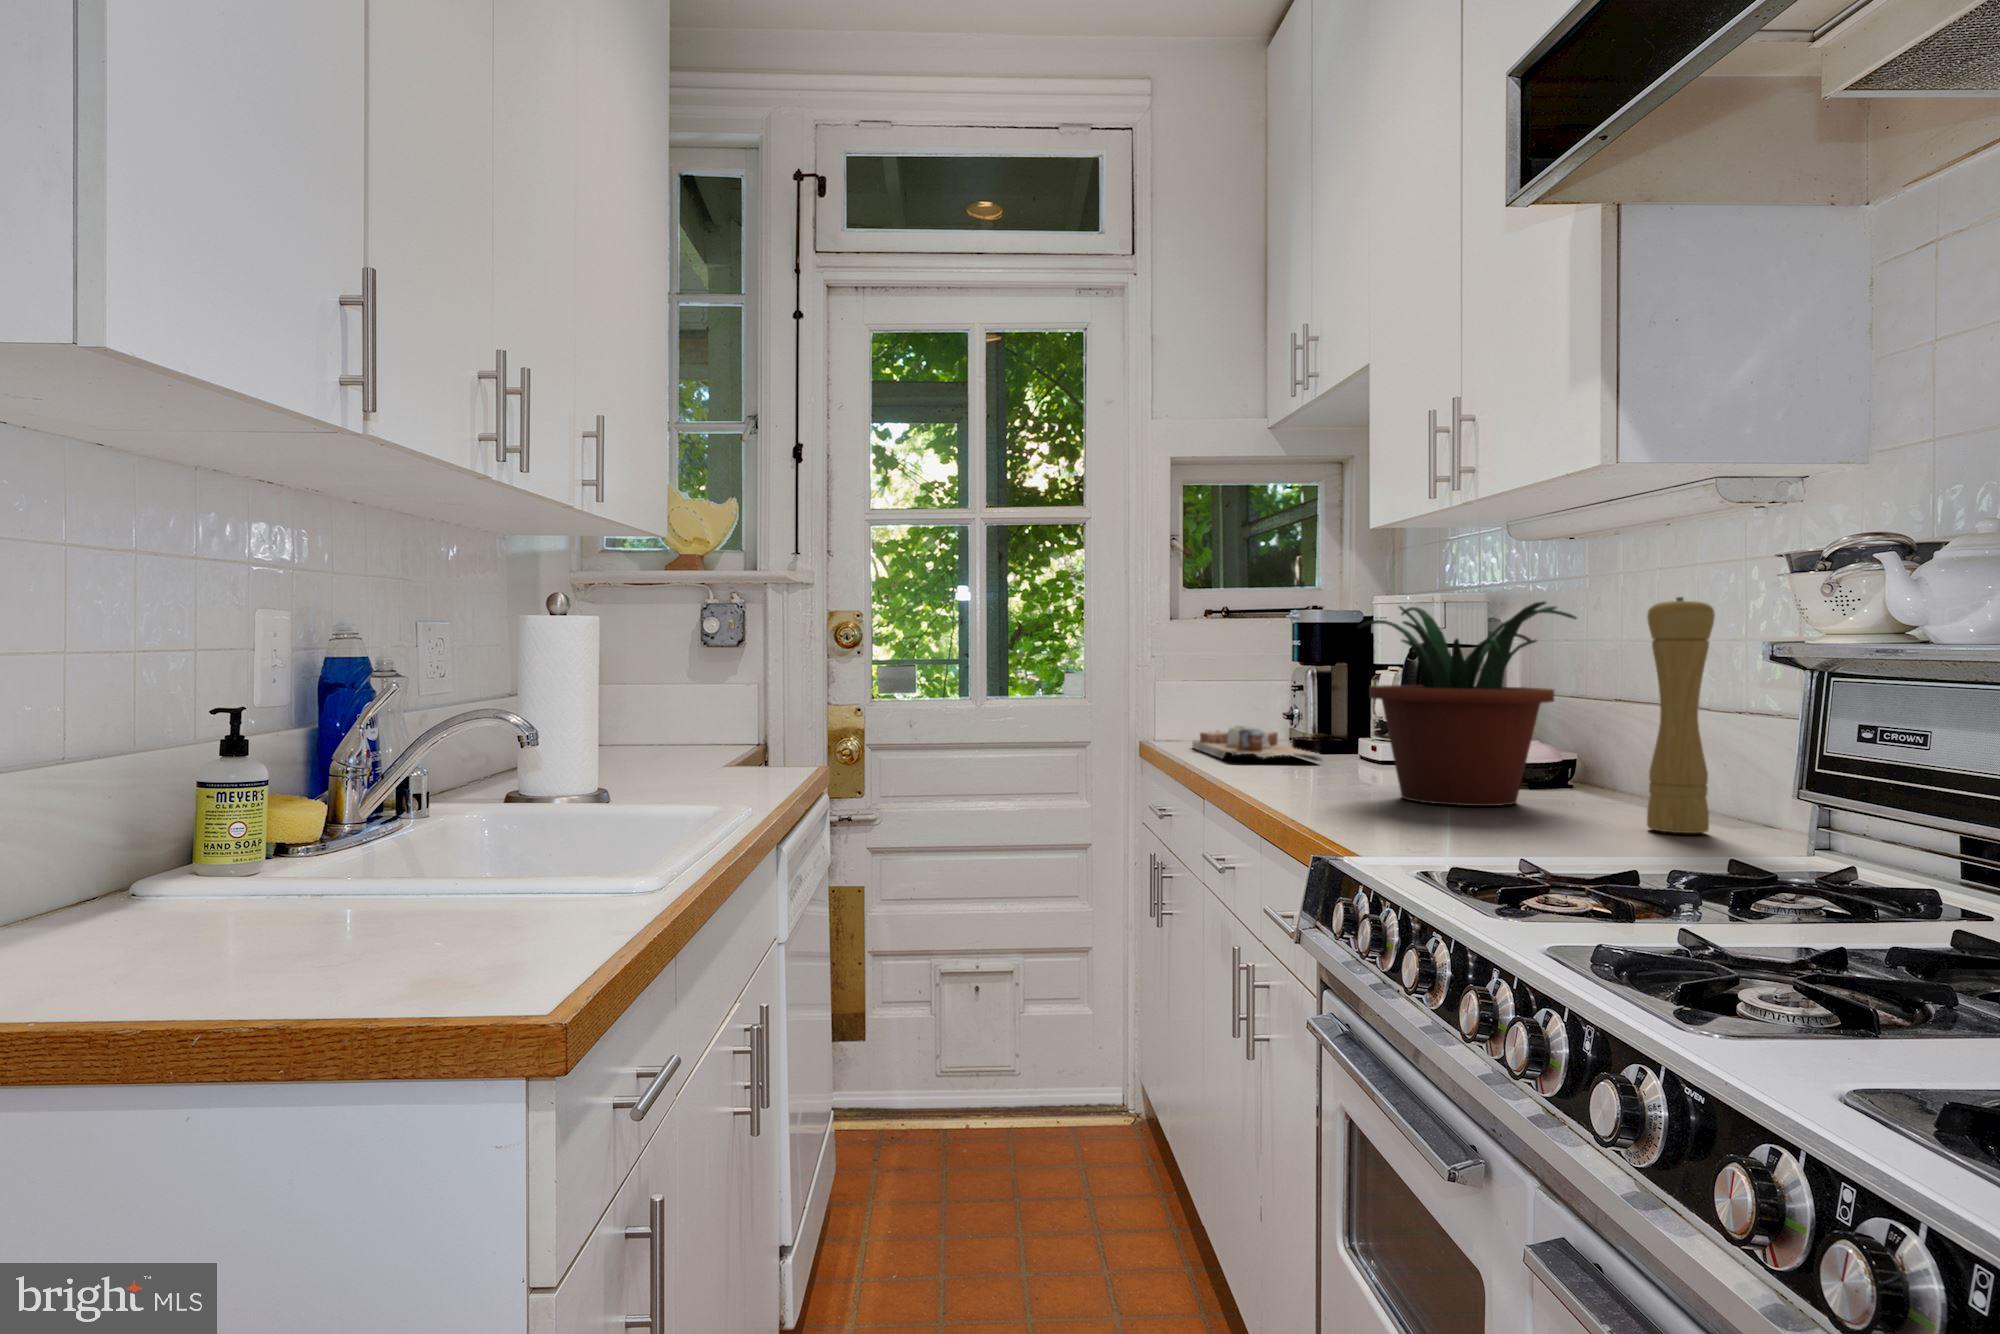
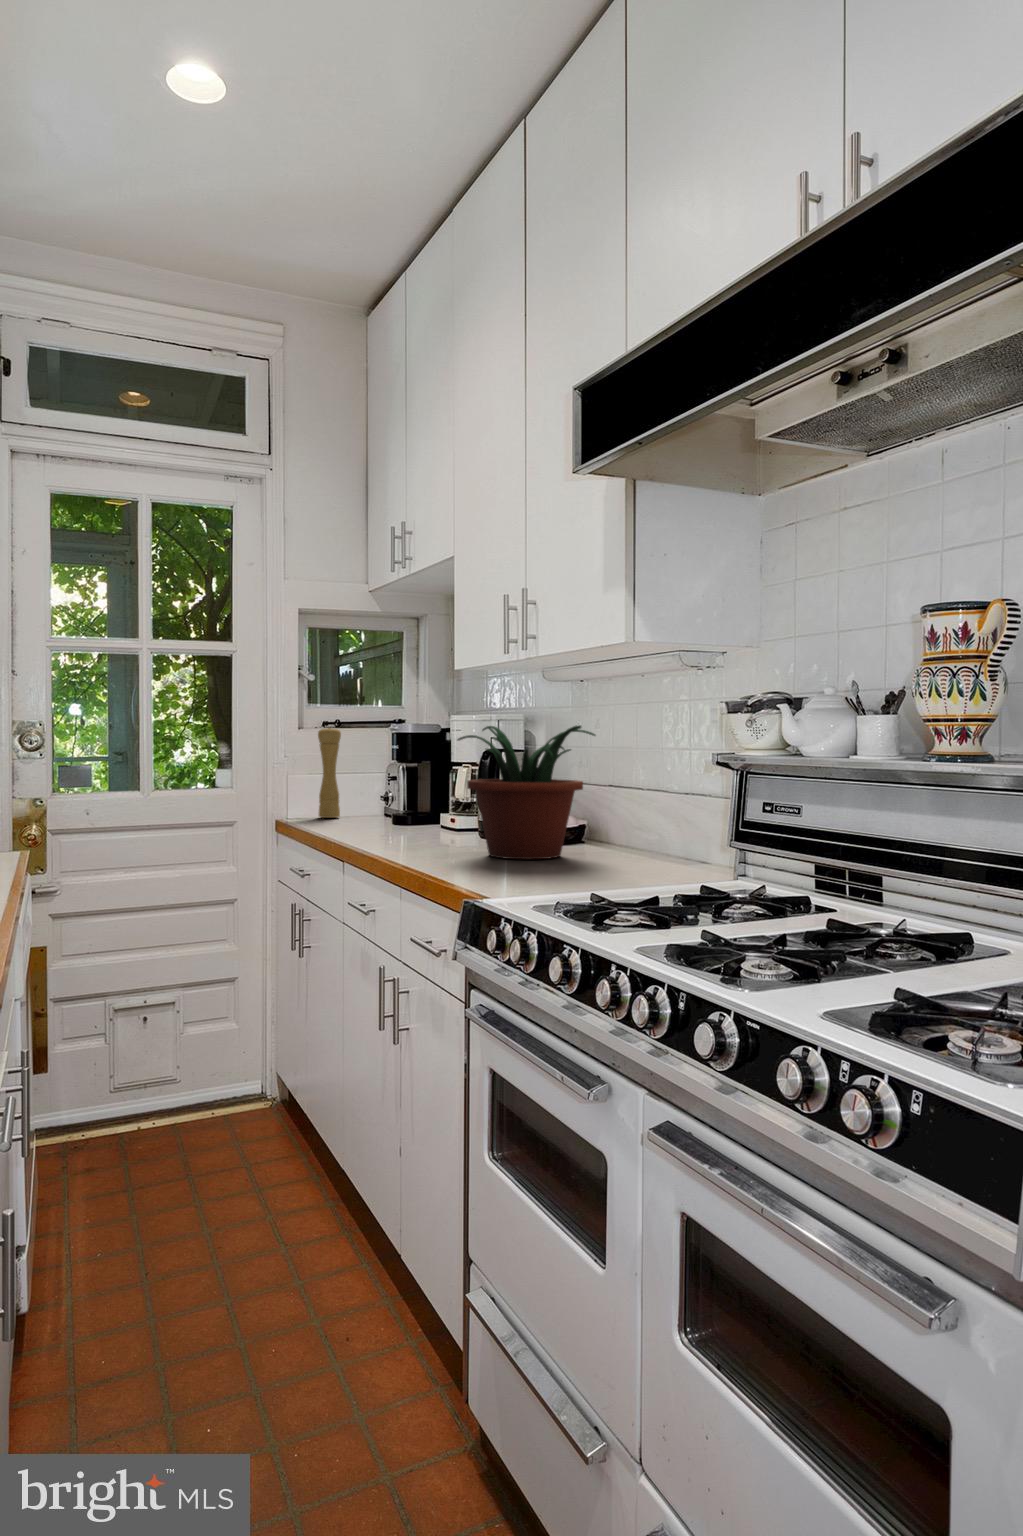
pepper mill: present [1647,597,1715,833] -> present [318,727,341,818]
cutting board: present [1193,726,1322,761] -> none [319,807,420,832]

